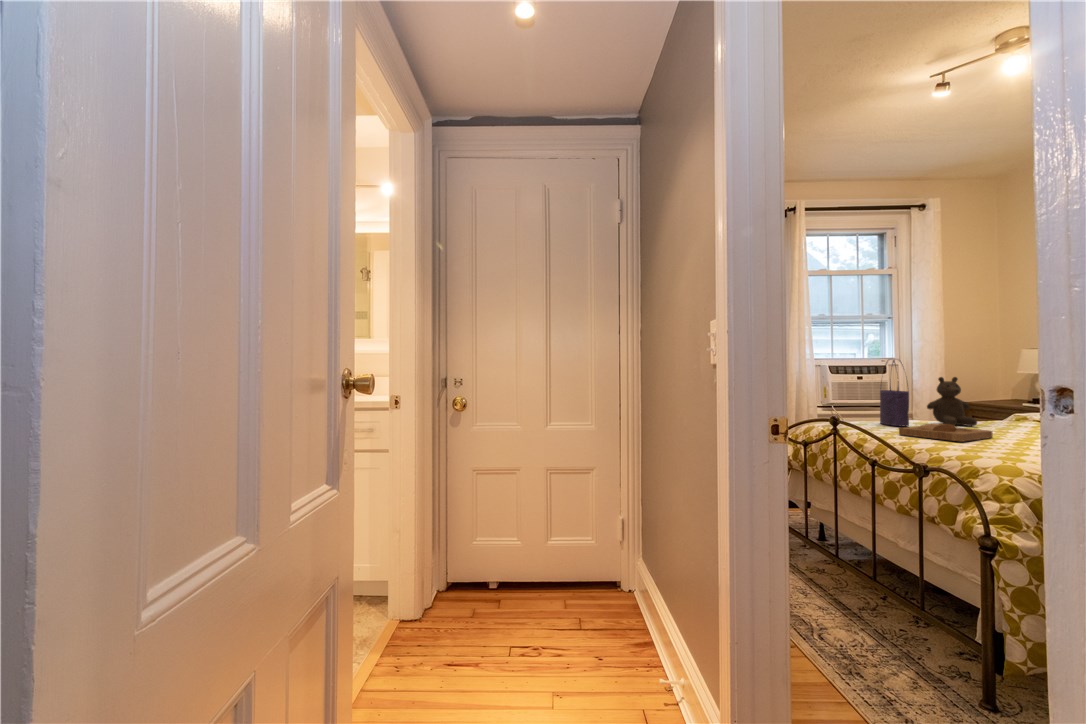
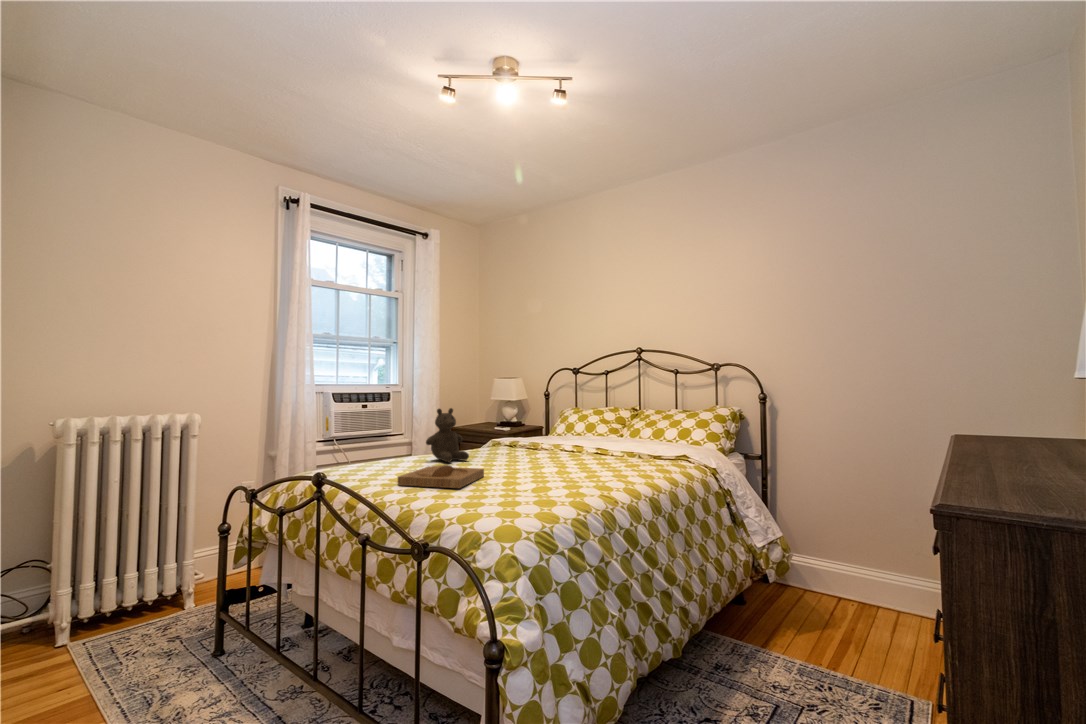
tote bag: present [880,360,909,426] -> none [379,388,409,470]

